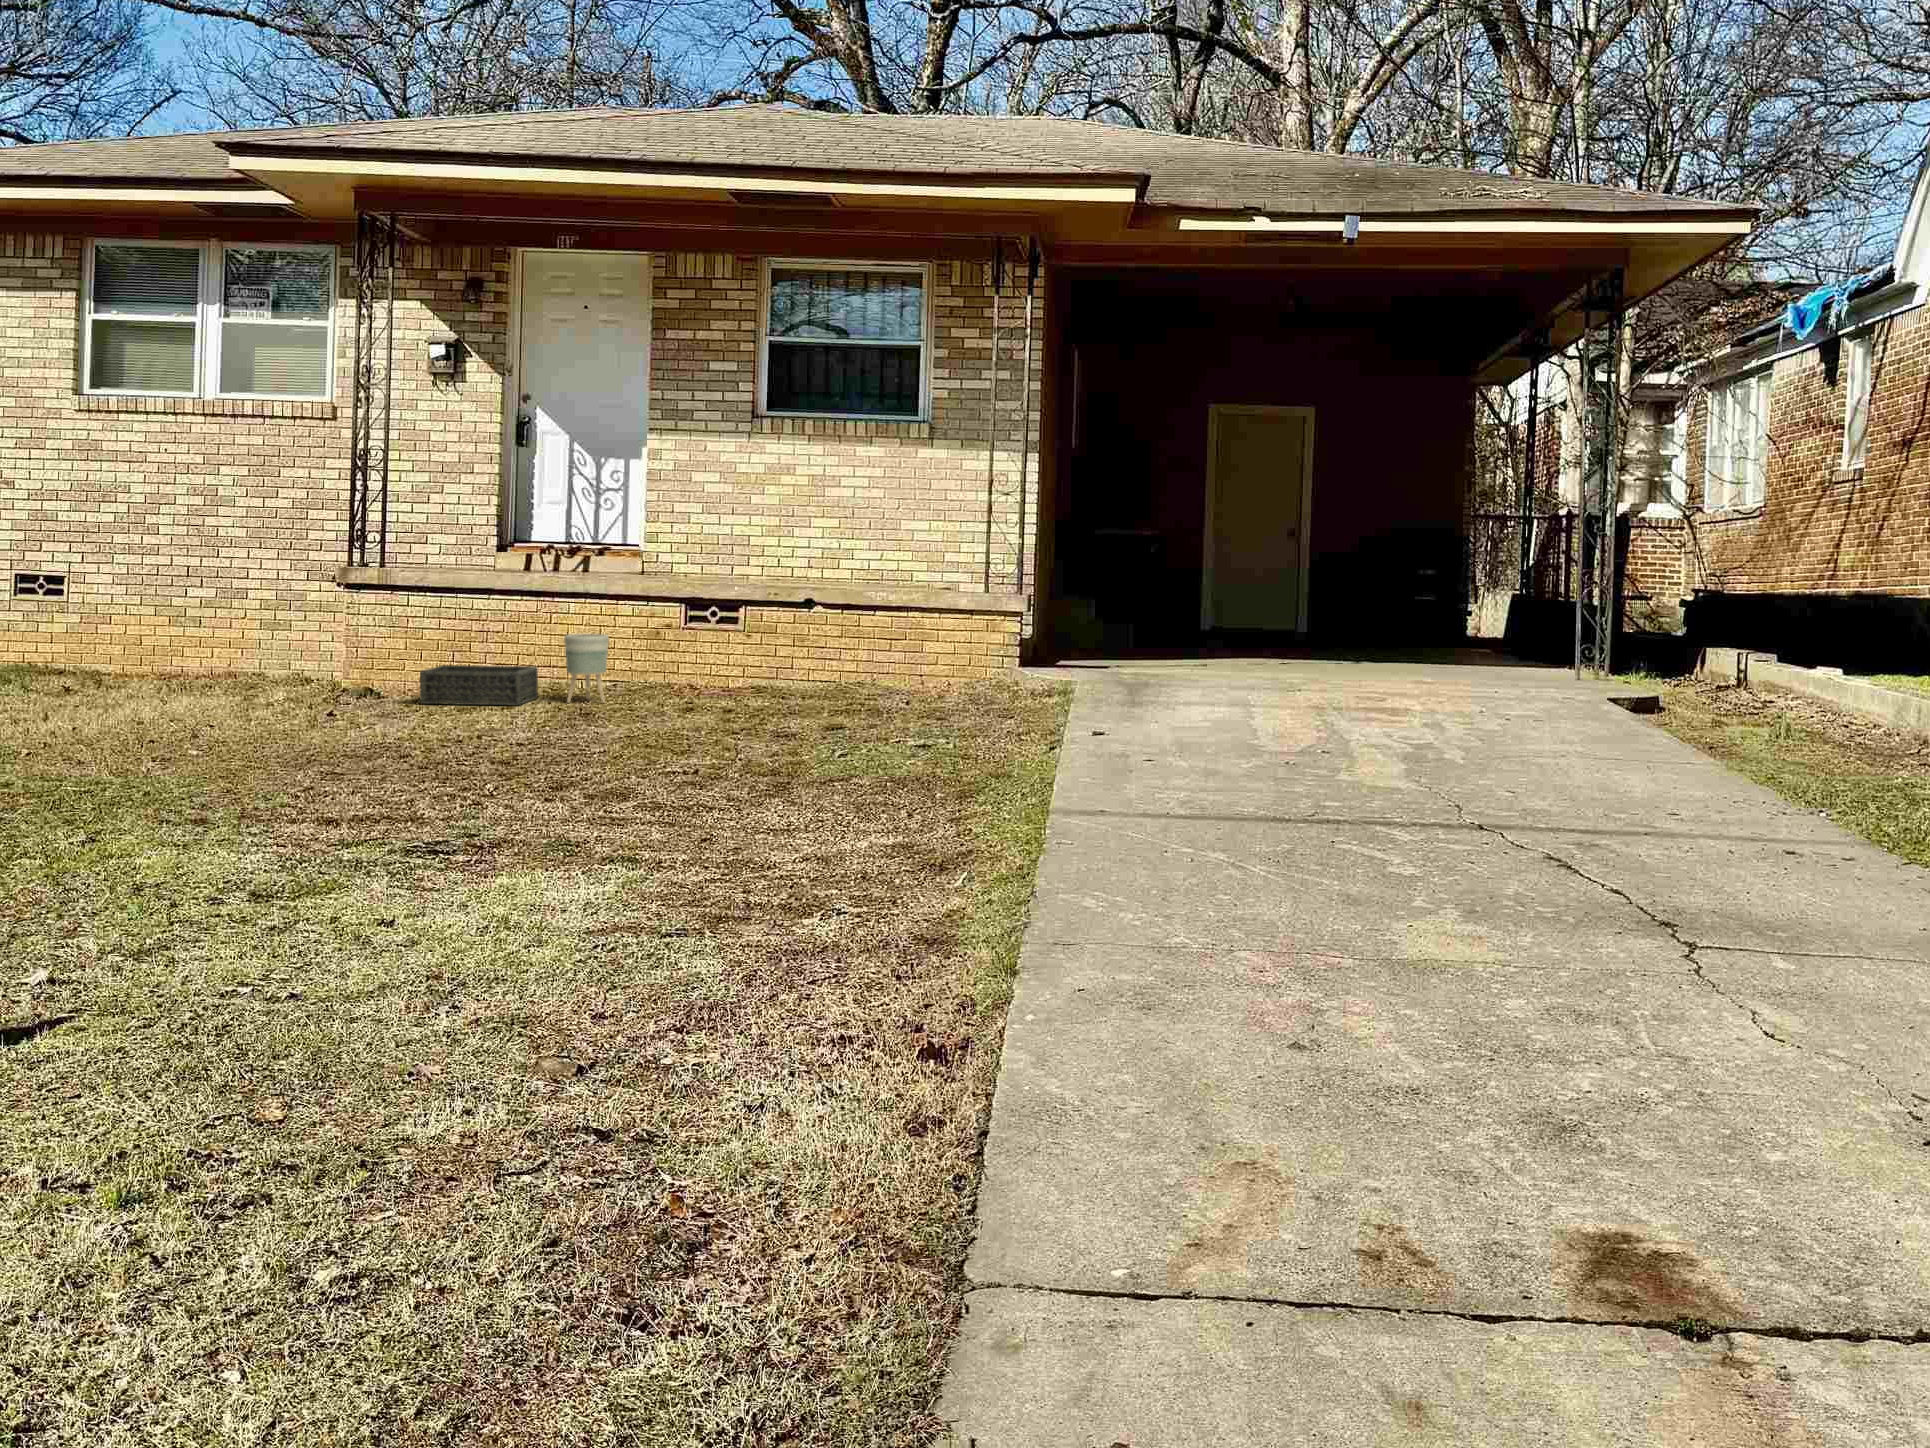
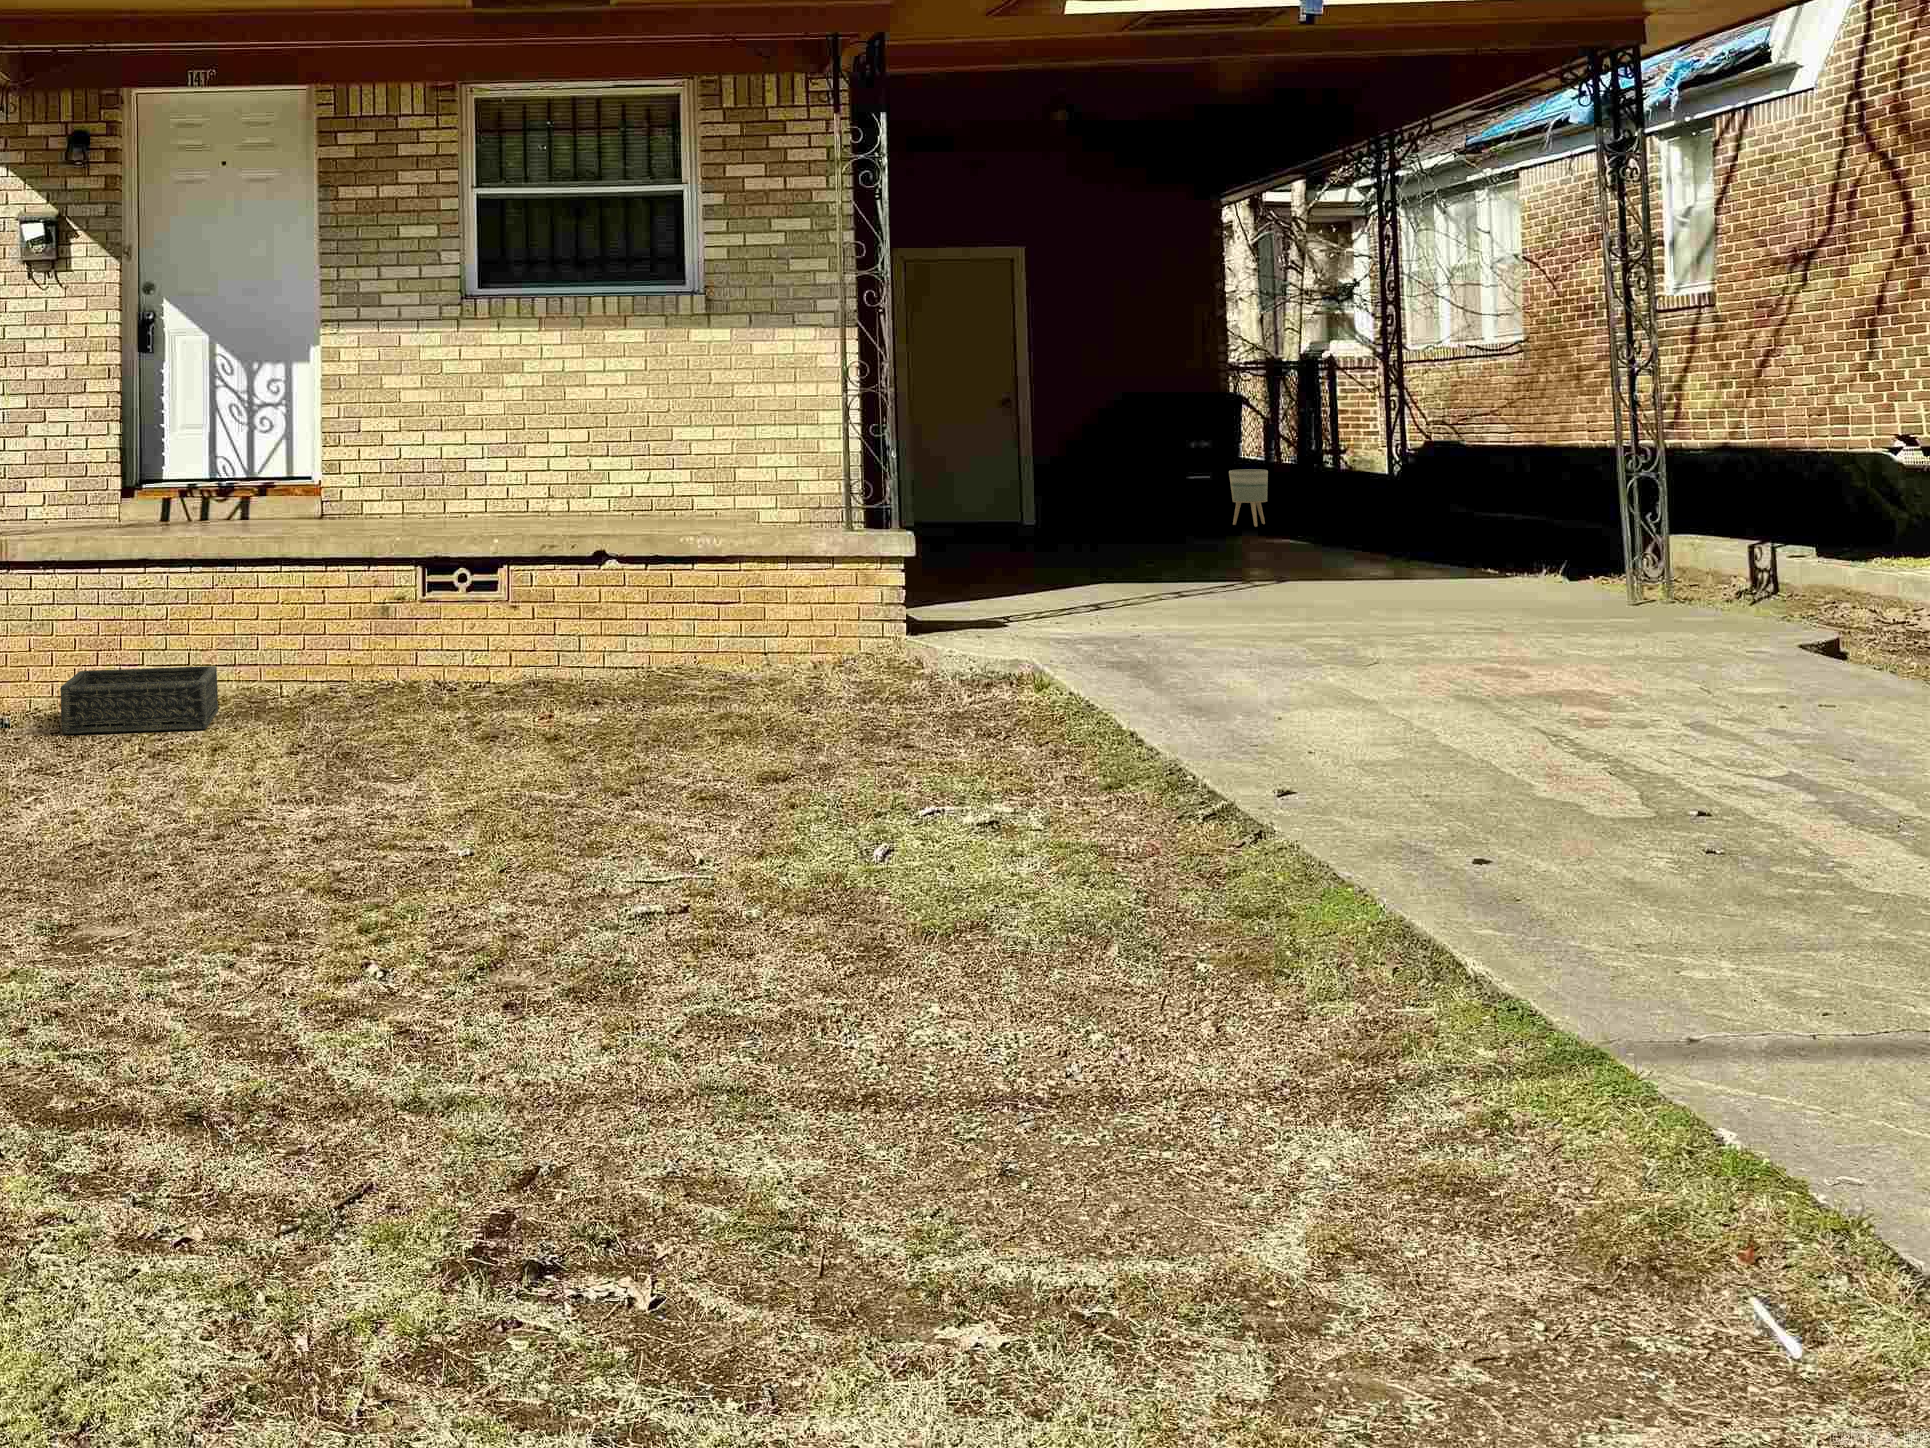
planter: present [564,634,609,703] -> present [1229,469,1268,527]

